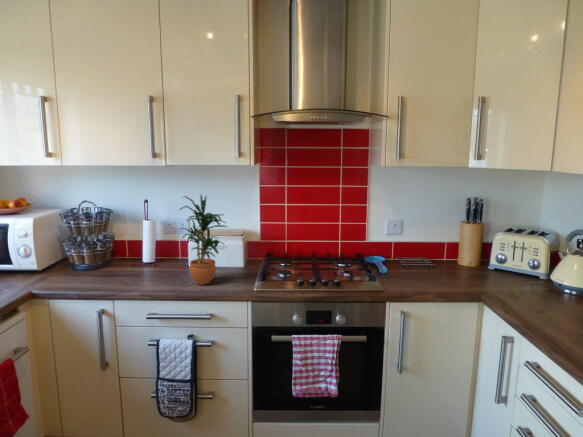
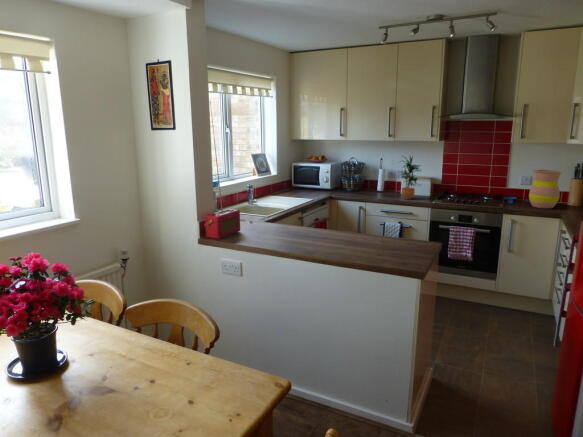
vase: none [413,212,465,282] -> present [529,169,562,208]

